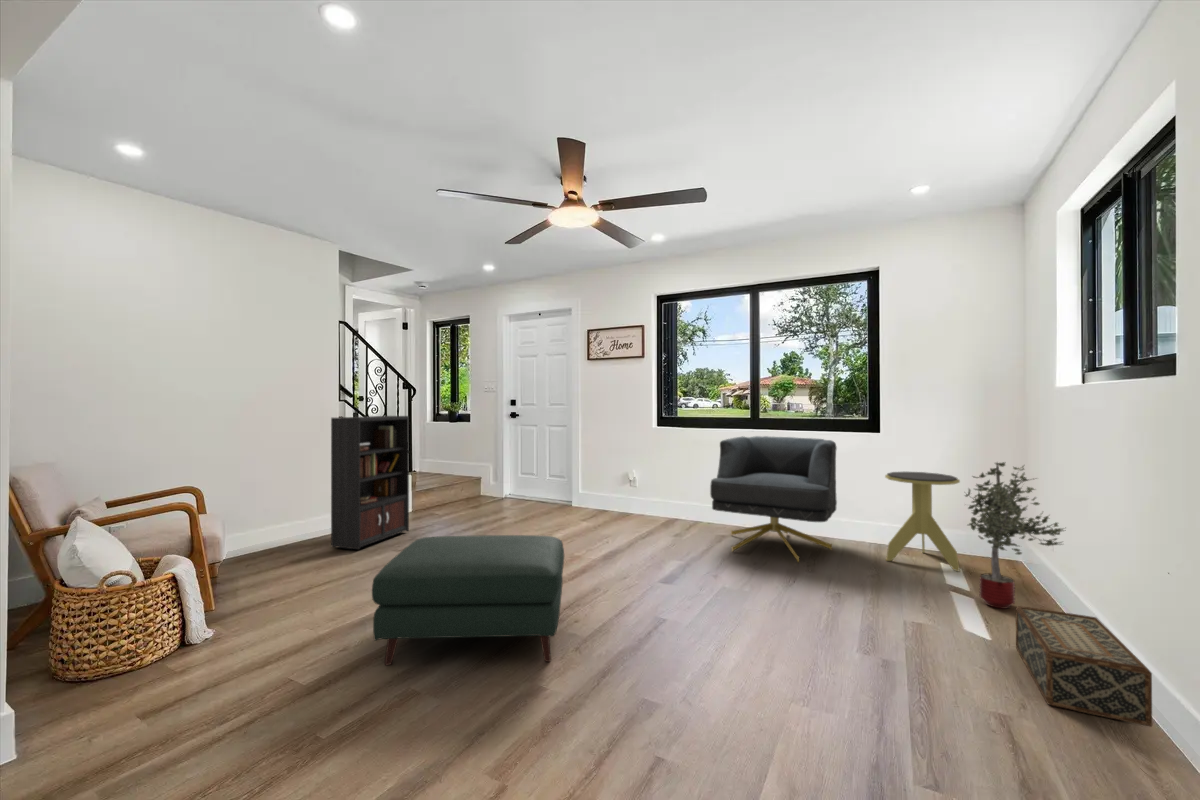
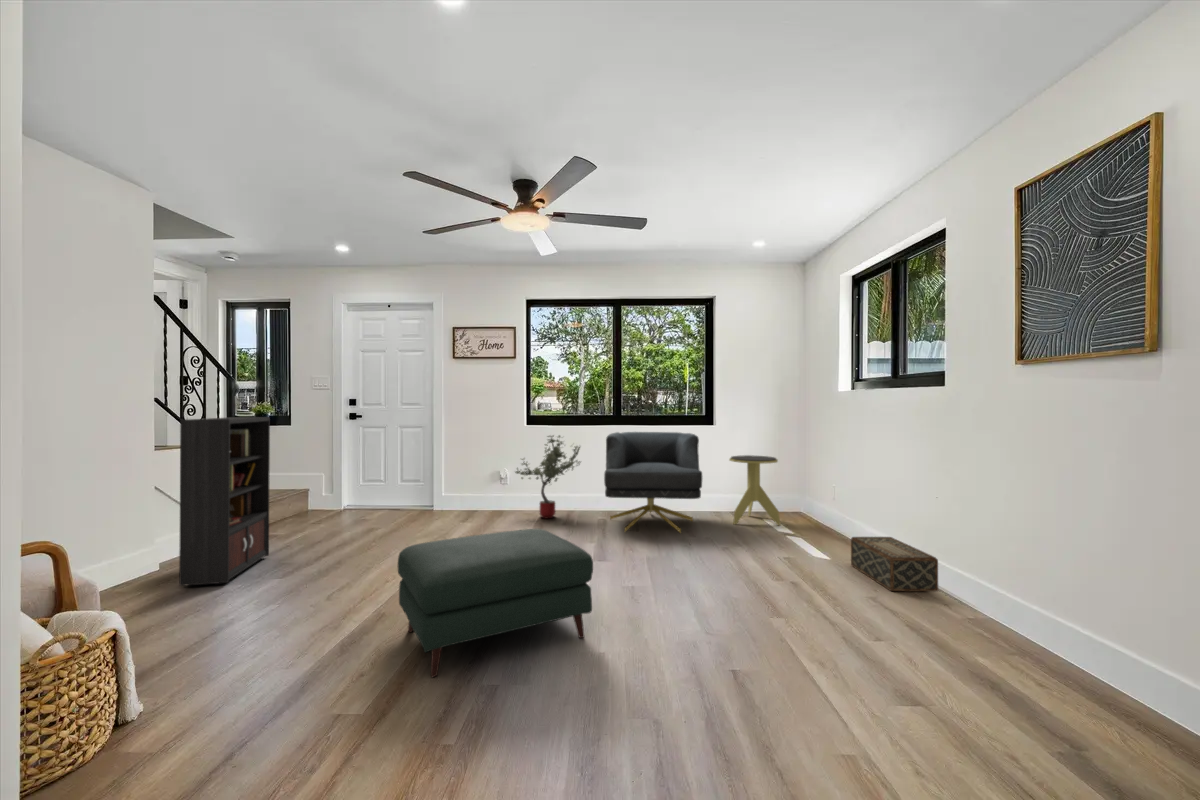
potted tree: present [965,462,1064,609] -> present [515,435,580,518]

